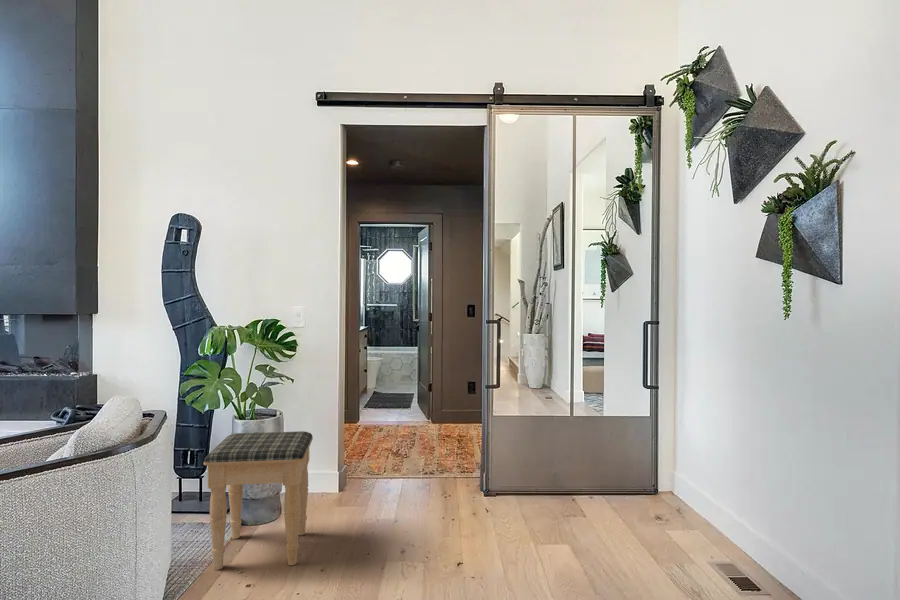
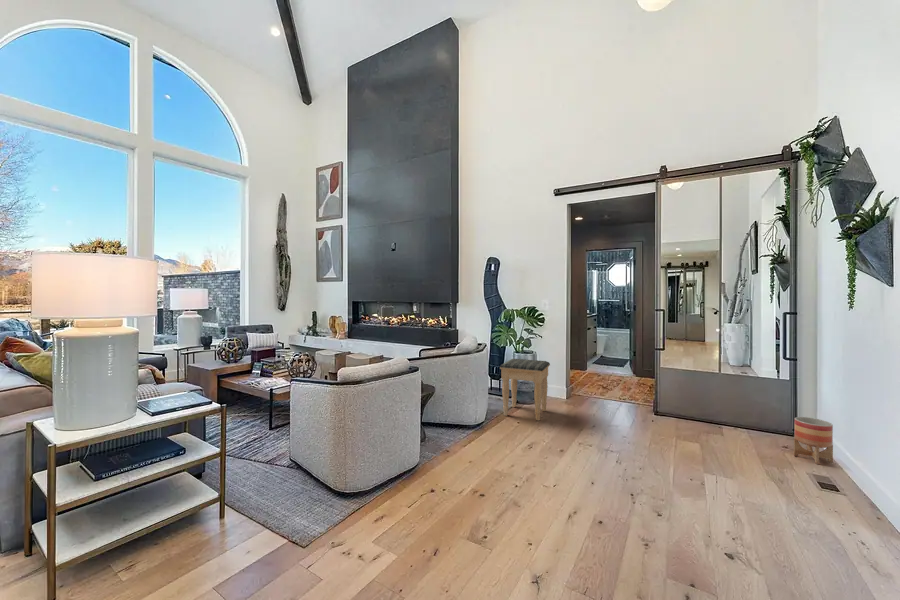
planter: none [678,476,721,545] -> present [794,417,833,464]

